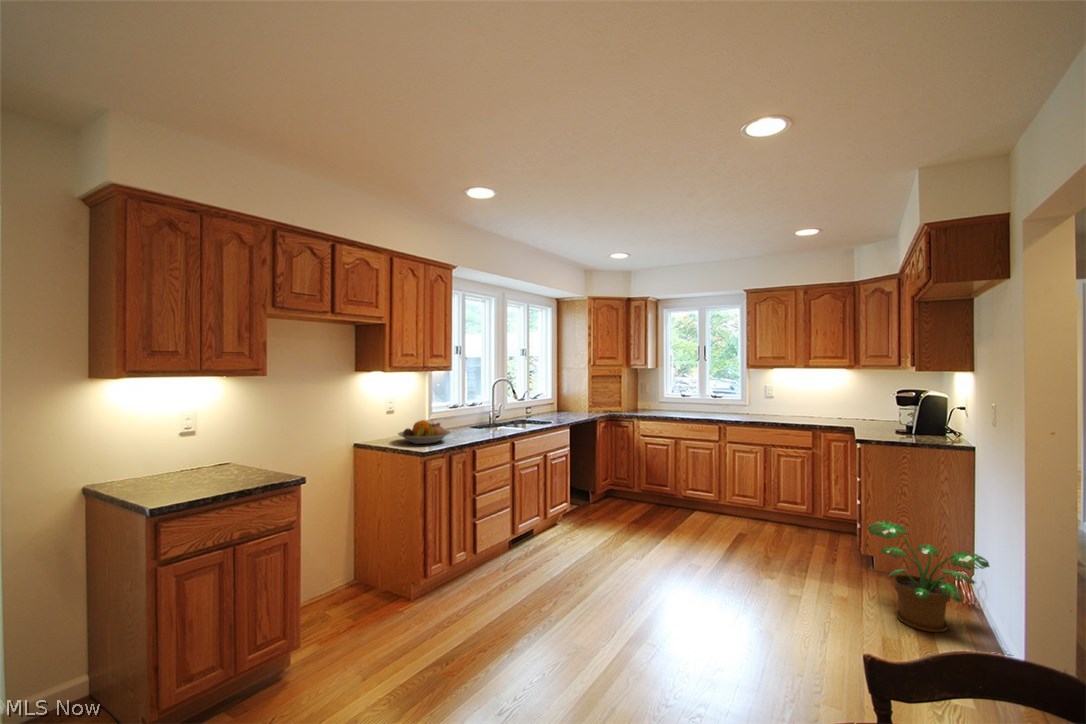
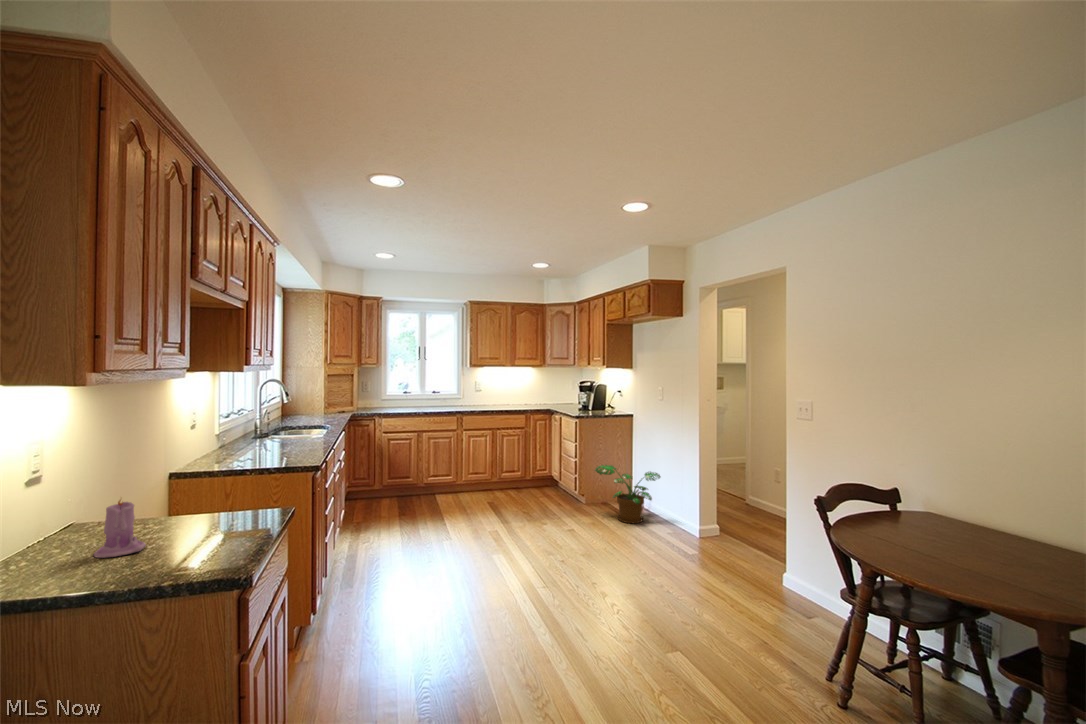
fruit bowl: present [398,420,451,444] -> none [225,431,300,461]
candle: none [187,448,217,484] -> present [94,500,145,558]

